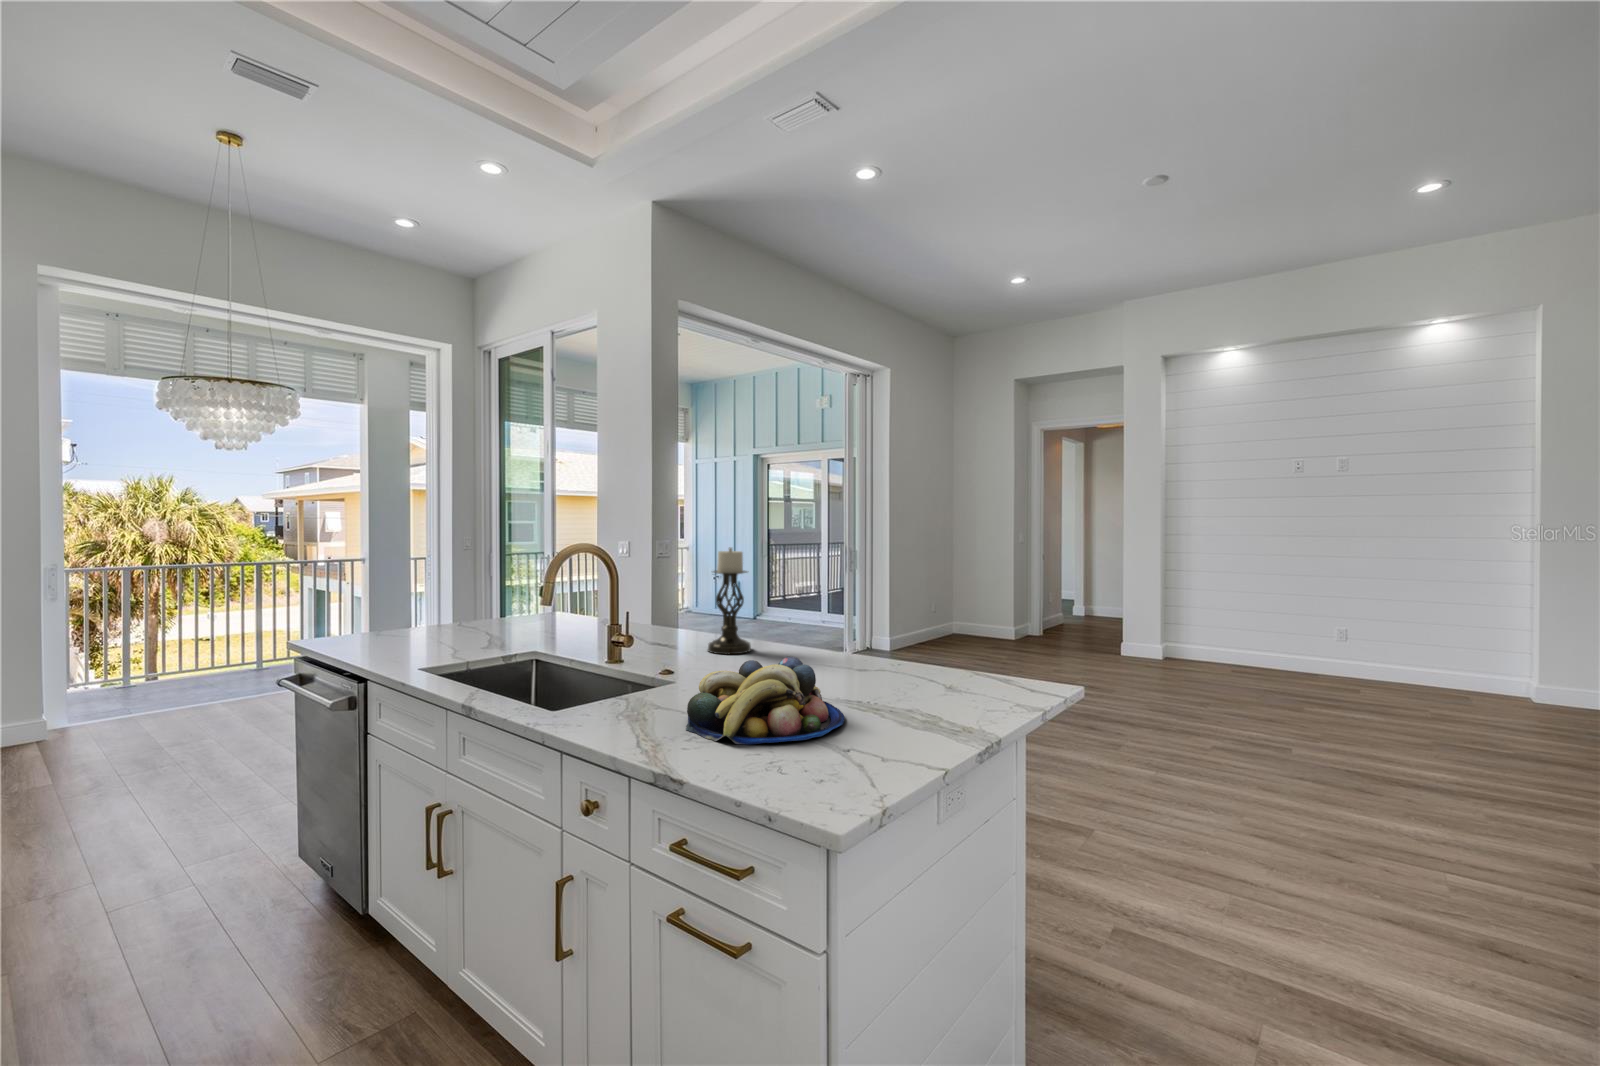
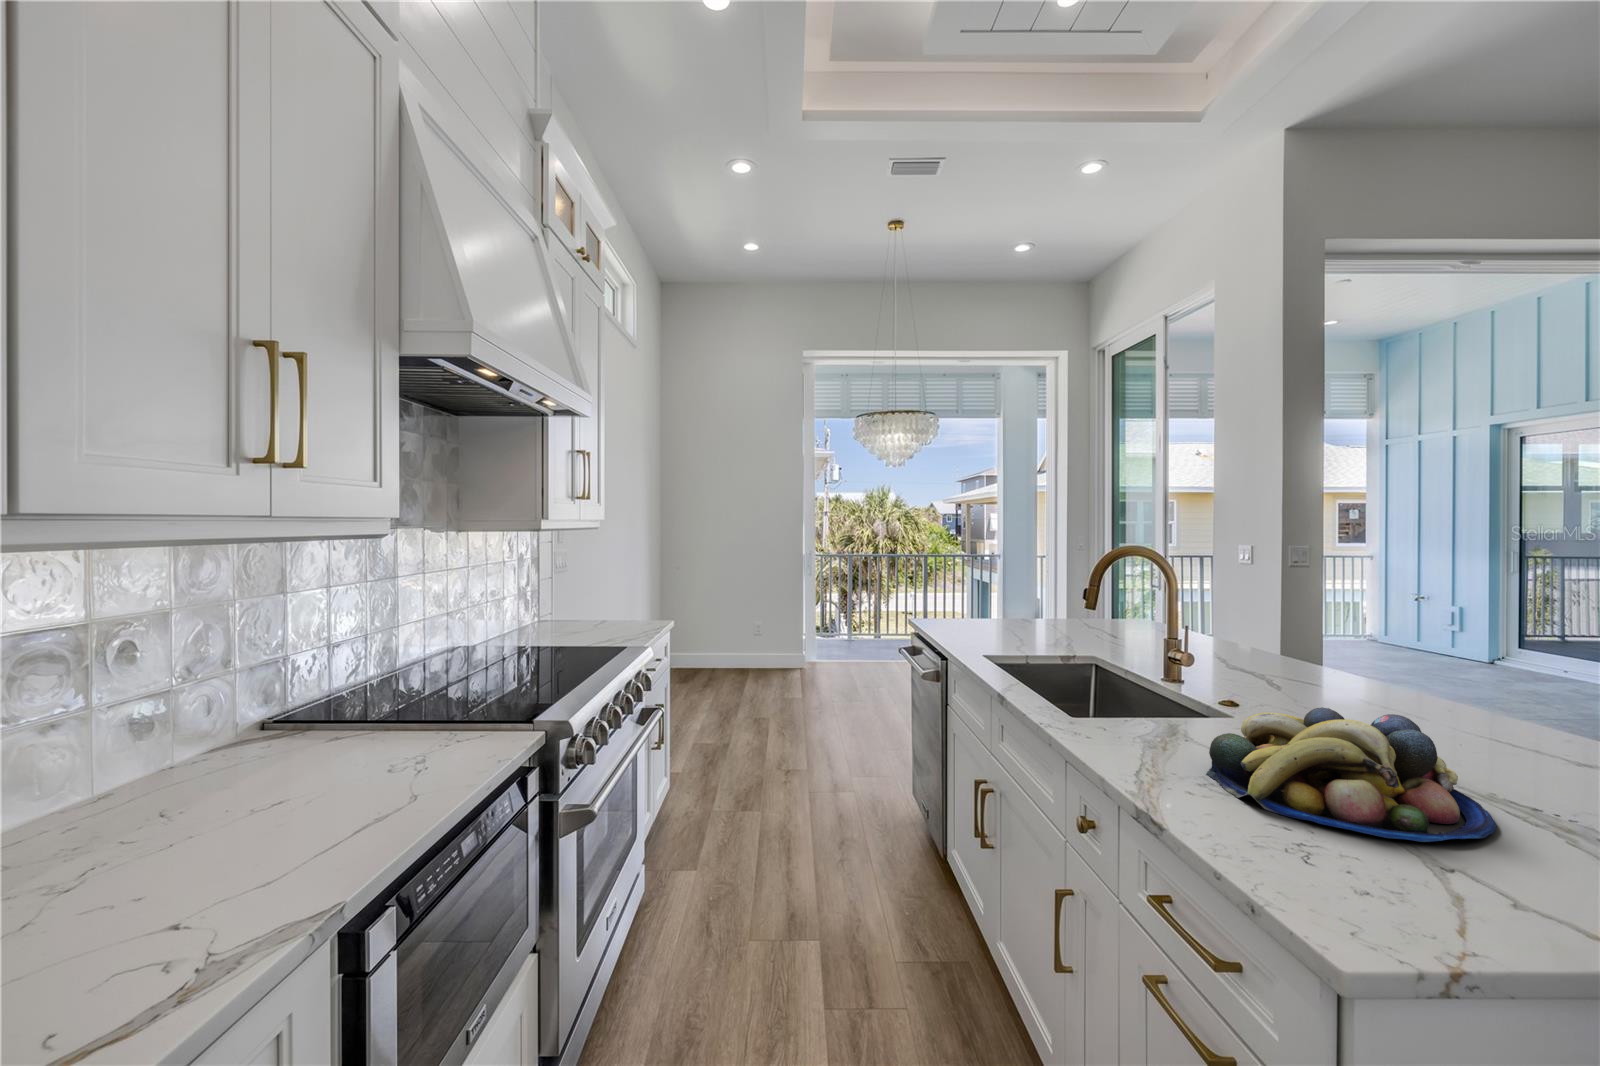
candle holder: present [708,547,751,654] -> none [1309,555,1385,701]

